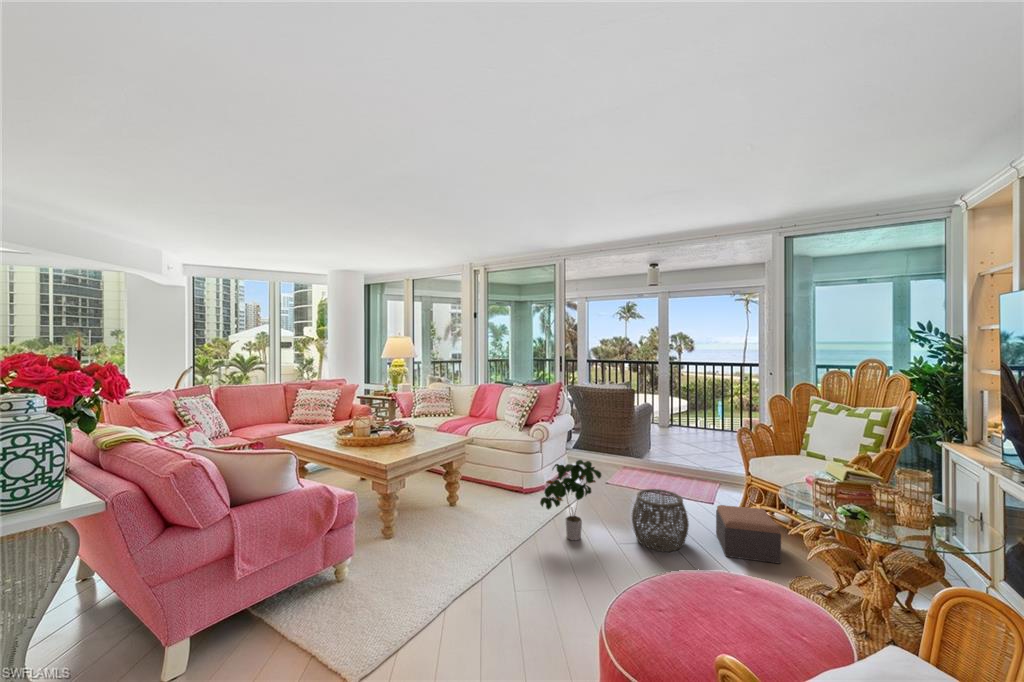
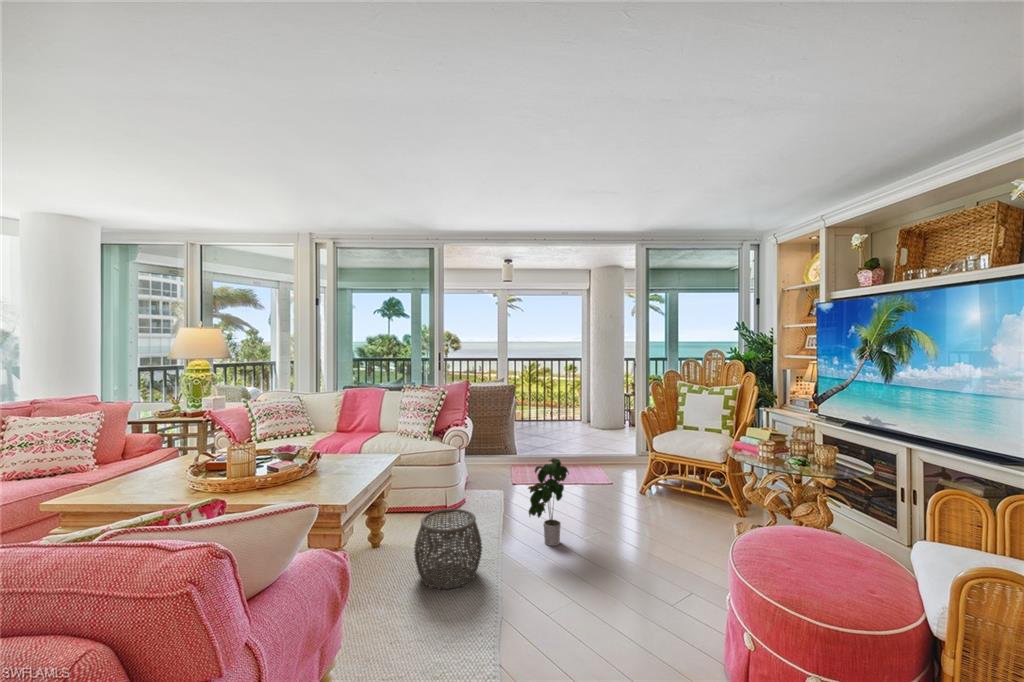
woven basket: present [632,489,689,552] -> present [414,509,482,590]
footstool: present [716,505,781,564] -> none [648,477,709,523]

